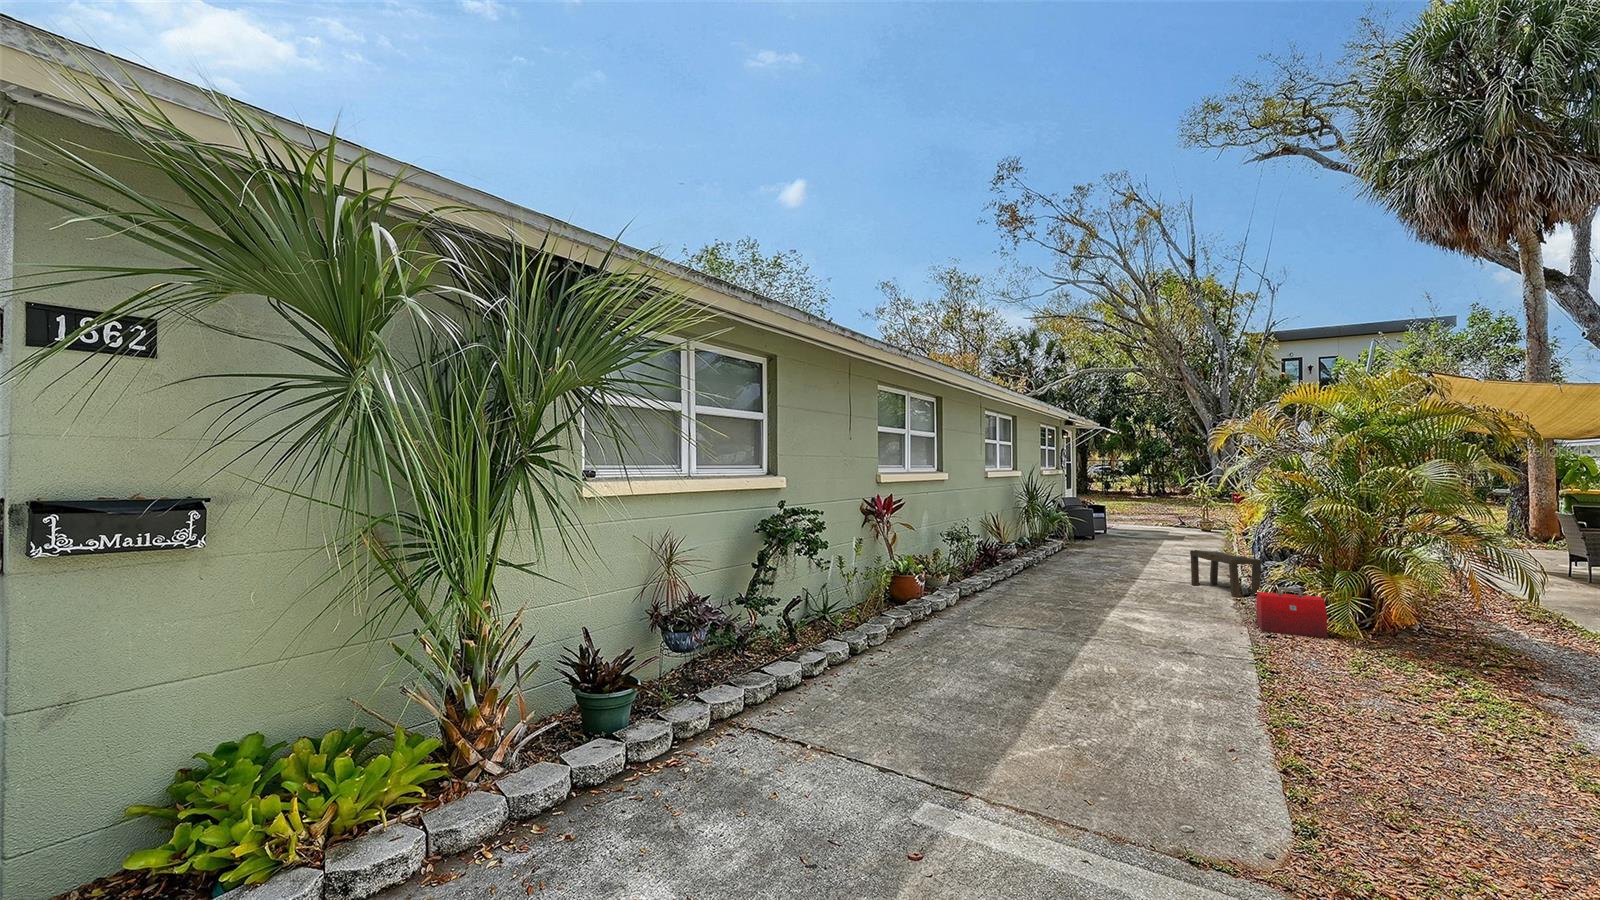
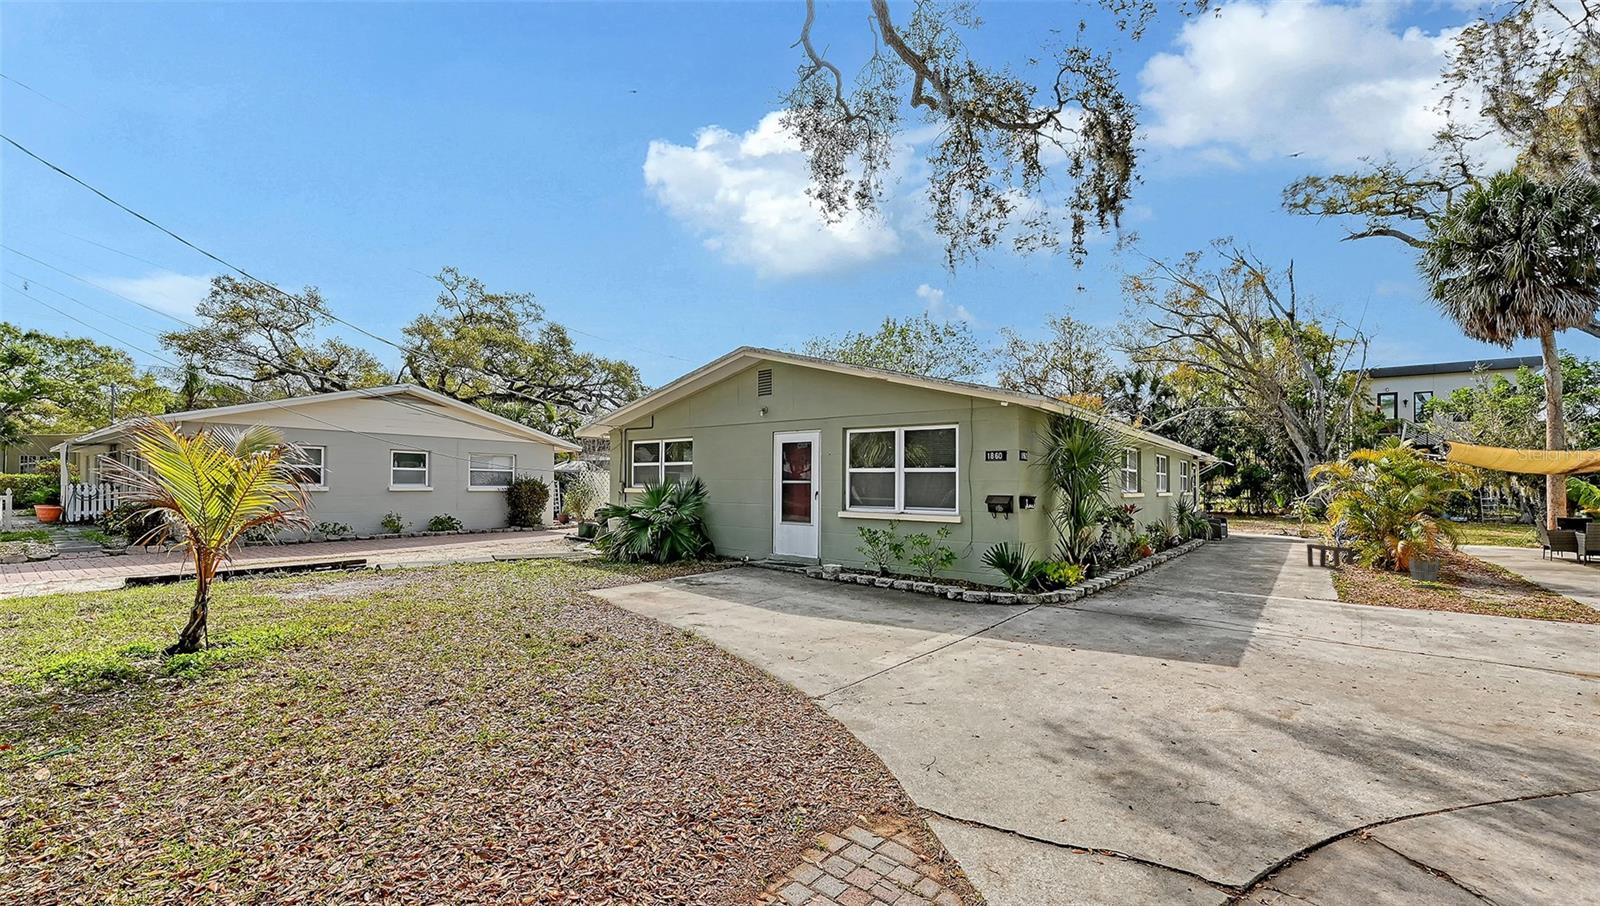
toolbox: present [1256,587,1327,638] -> none [1351,558,1391,584]
bucket: none [1361,590,1419,651] -> present [1409,557,1439,588]

